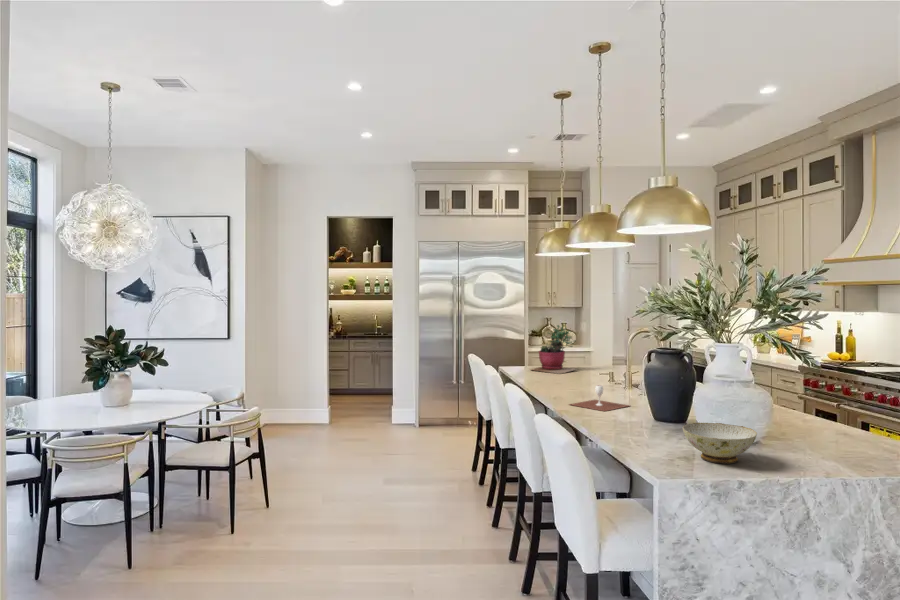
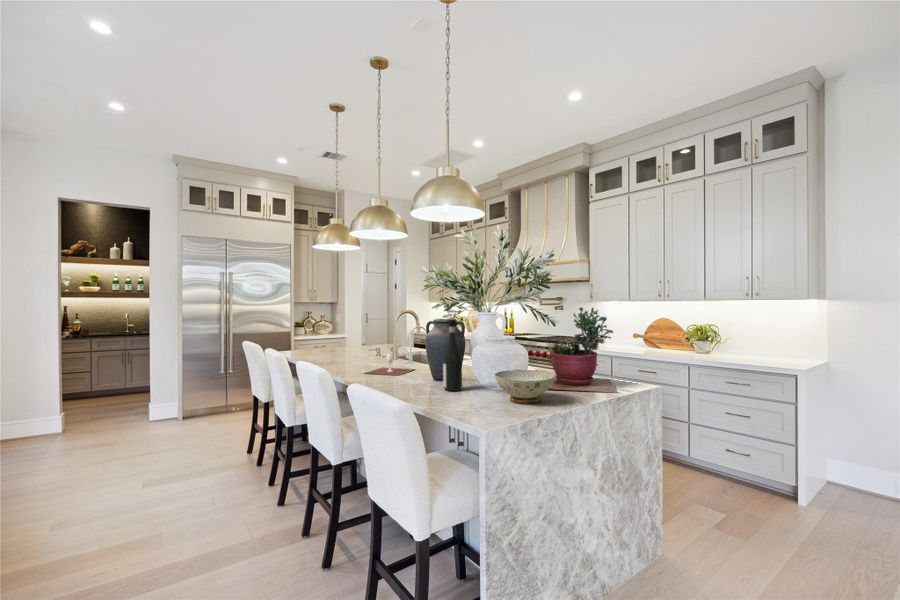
succulent plant: present [531,325,576,374] -> present [549,307,618,393]
wine bottle: none [638,359,659,437] -> present [443,320,462,391]

